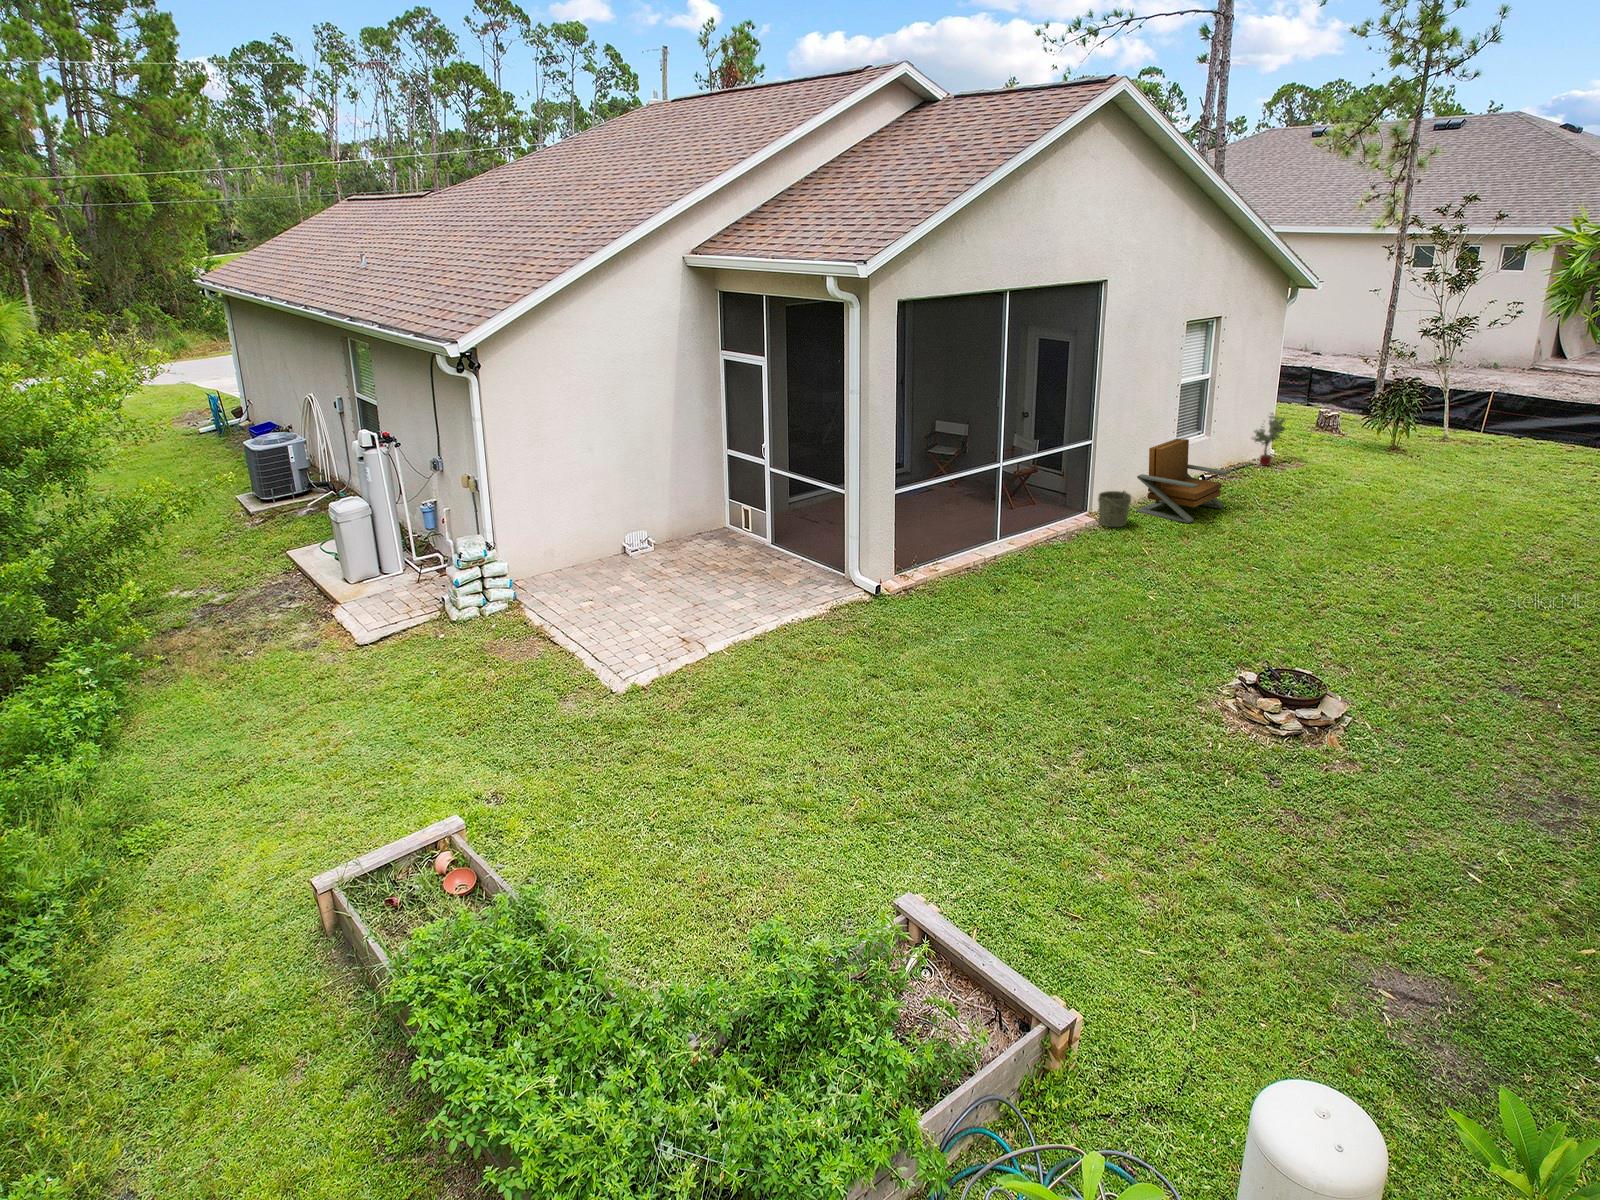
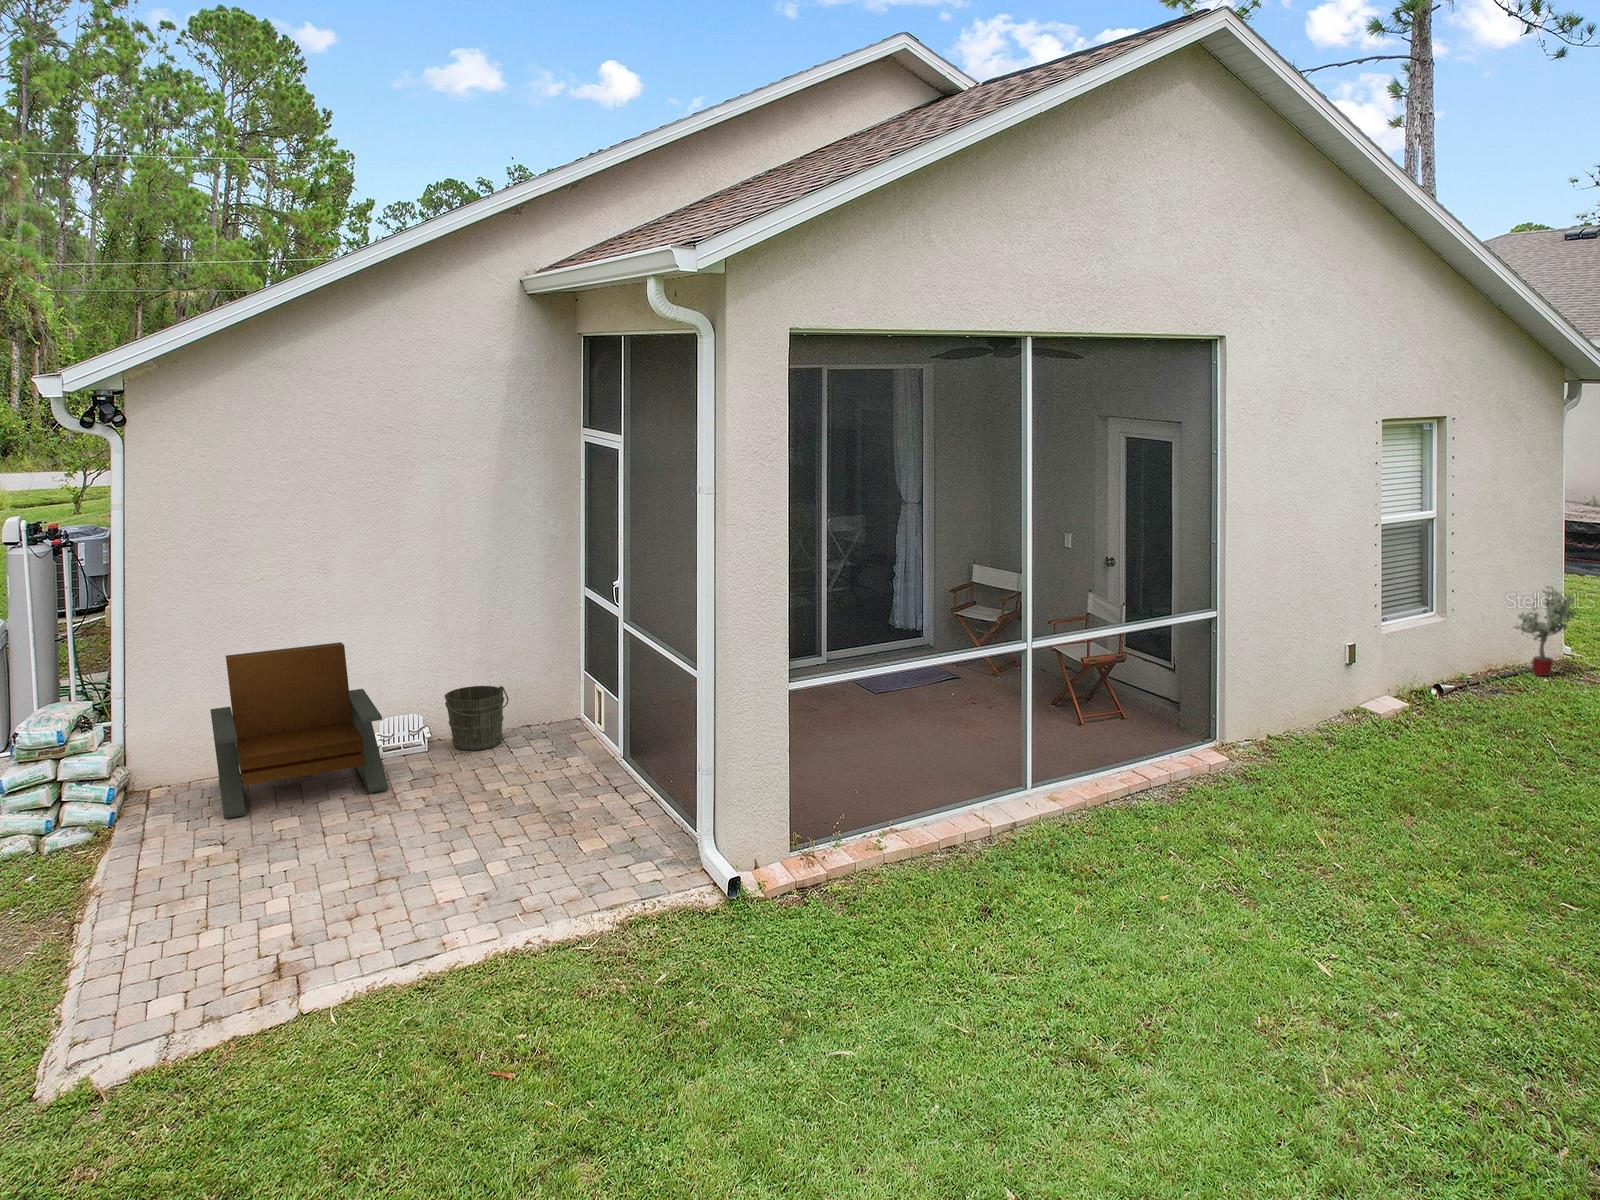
lounge chair: present [1136,439,1229,523] -> present [210,642,388,818]
bucket: present [1098,491,1135,527] -> present [445,686,509,750]

